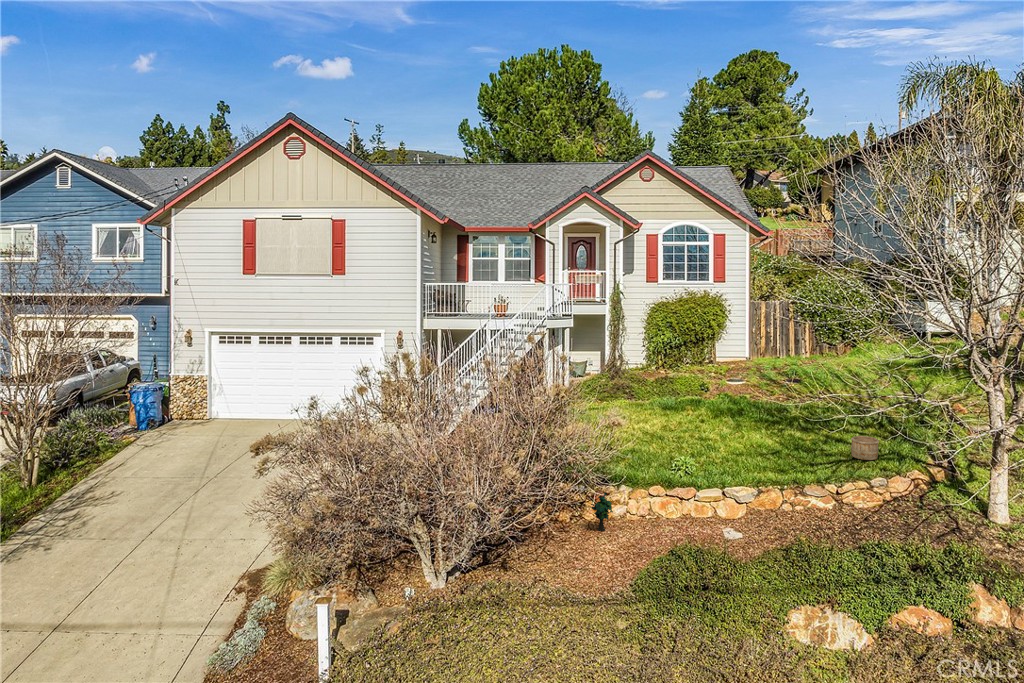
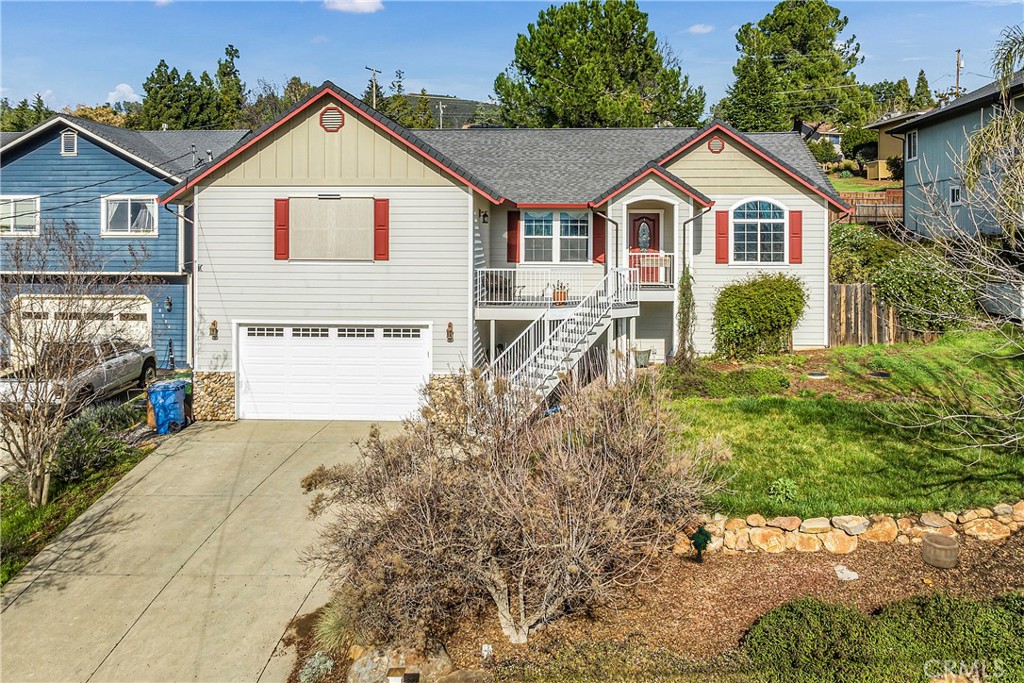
wooden bucket: present [851,436,879,460] -> present [922,533,959,568]

